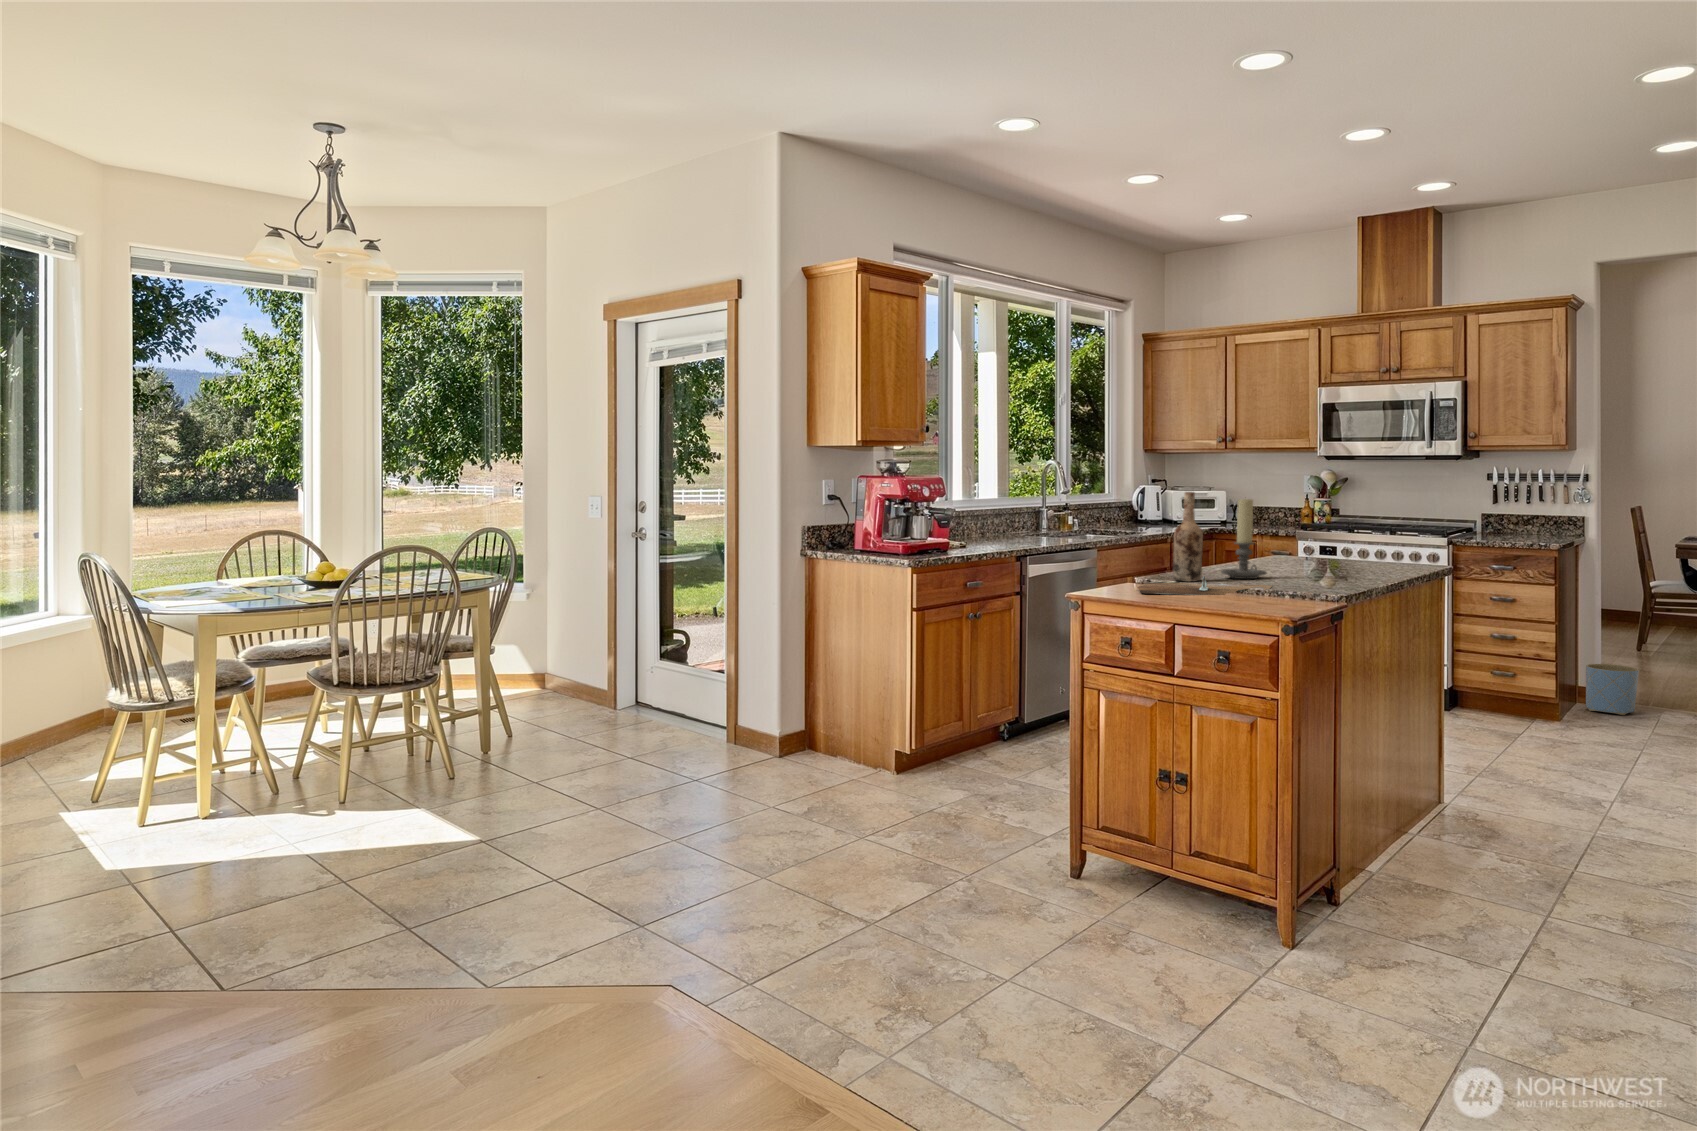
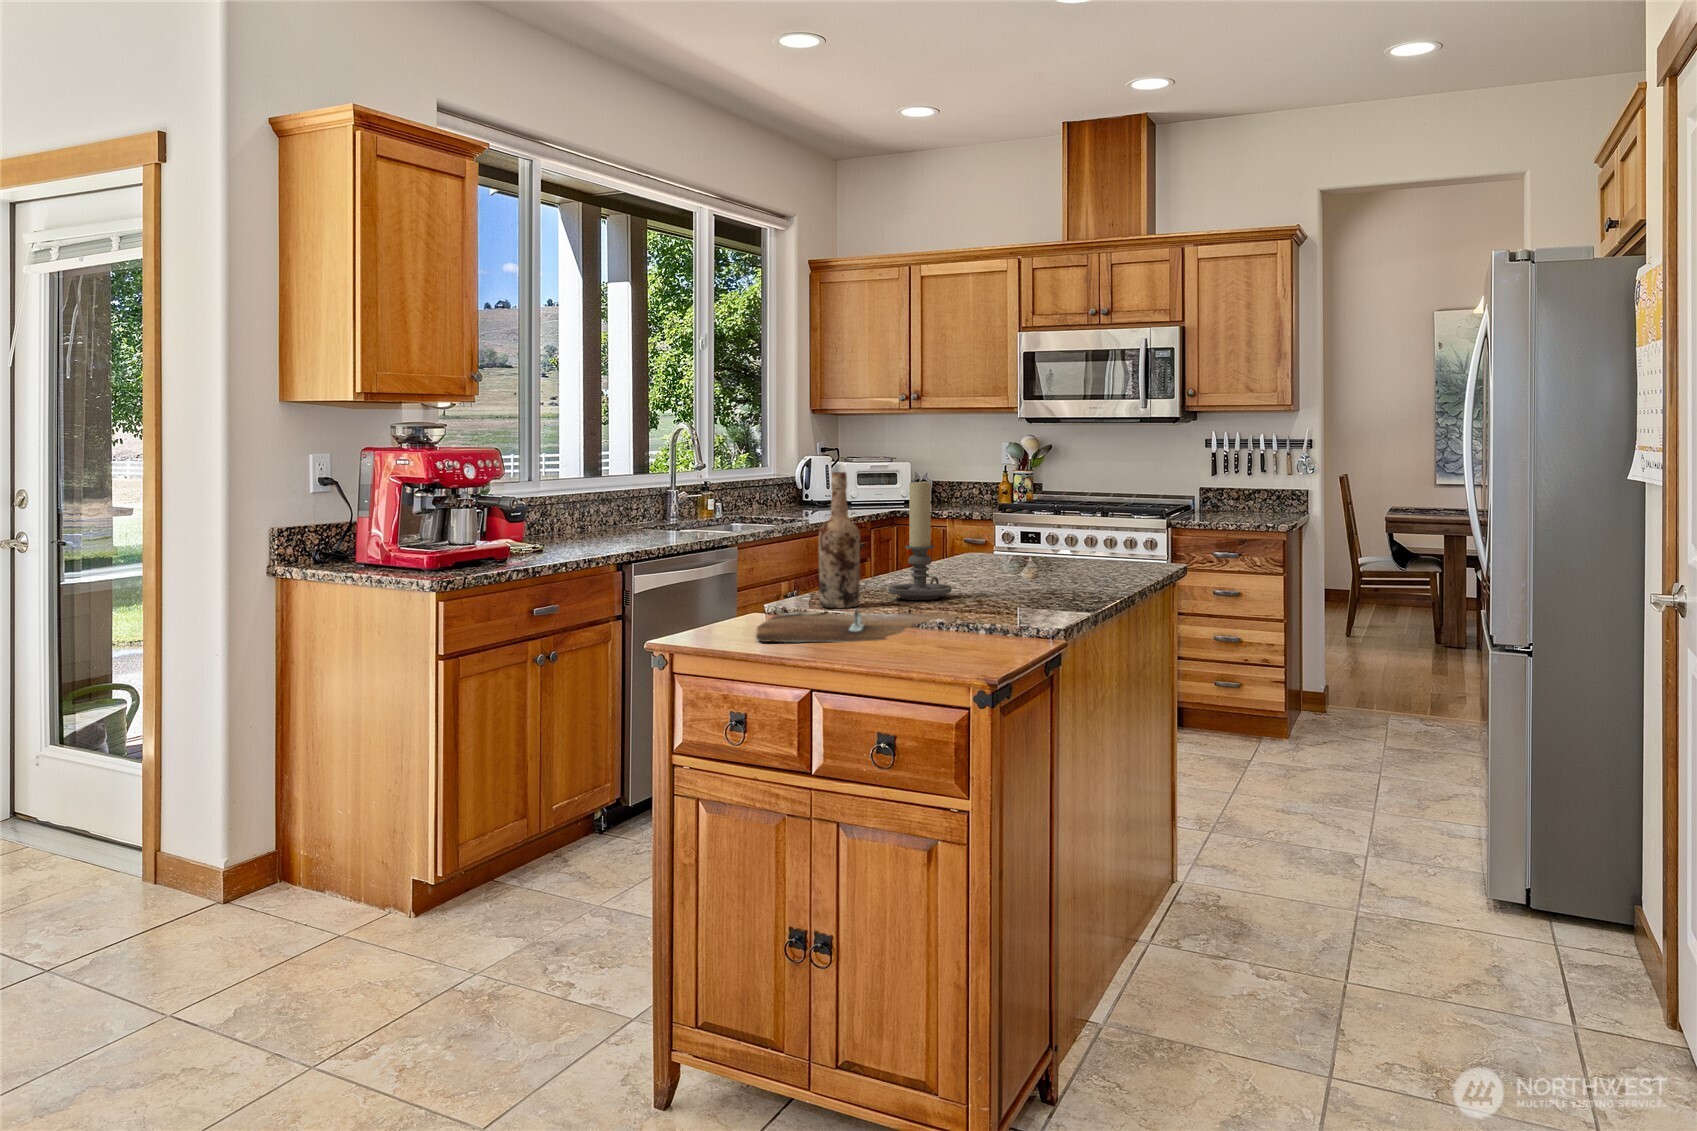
planter: present [1586,664,1639,715] -> none [1316,666,1371,727]

